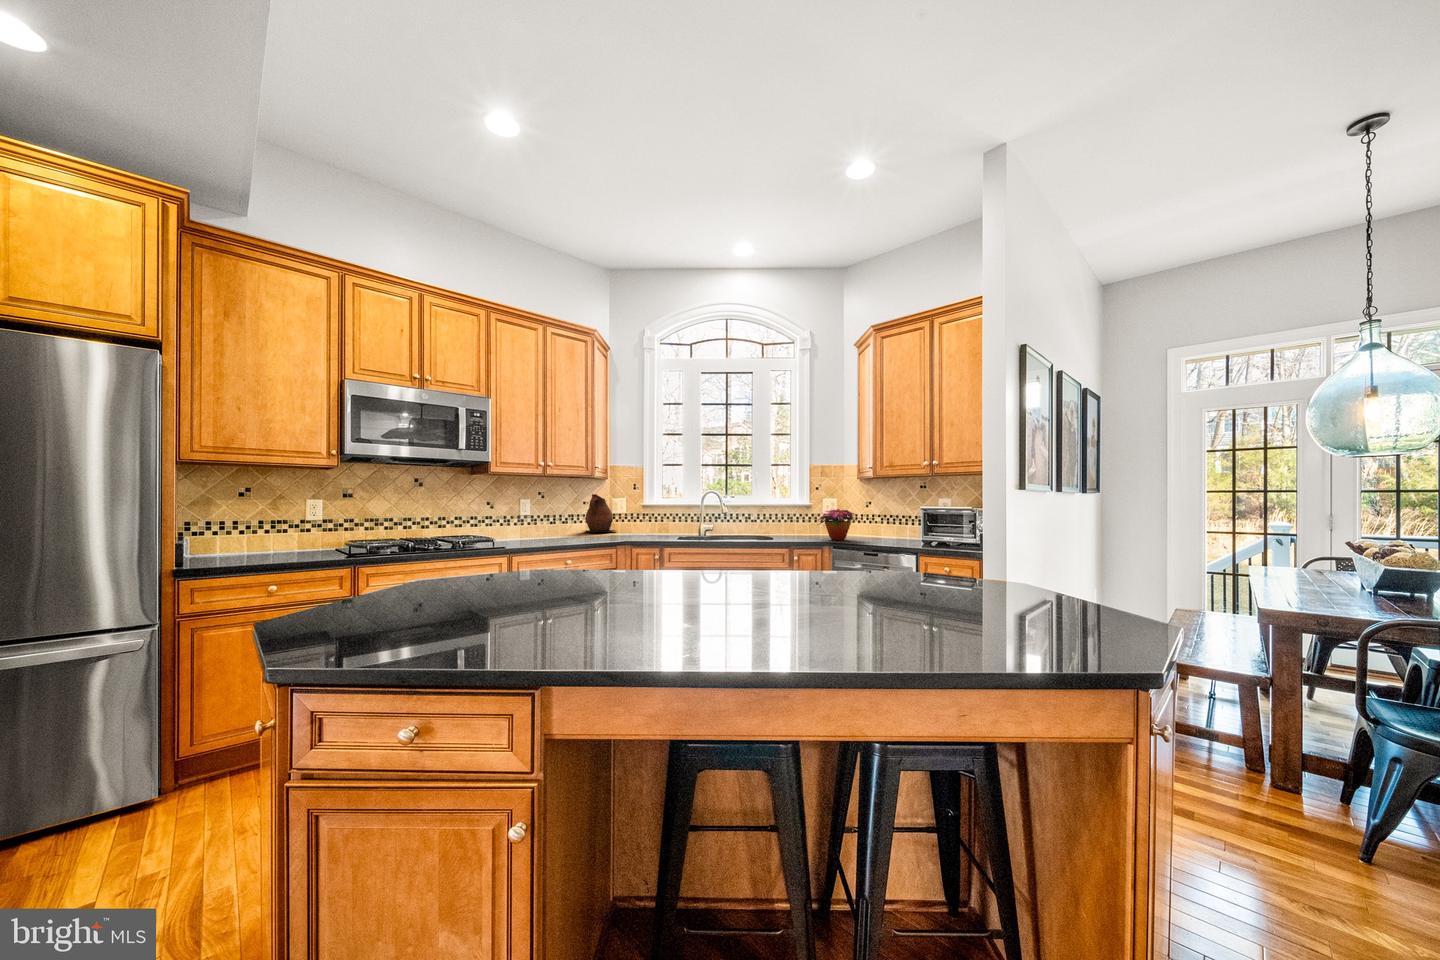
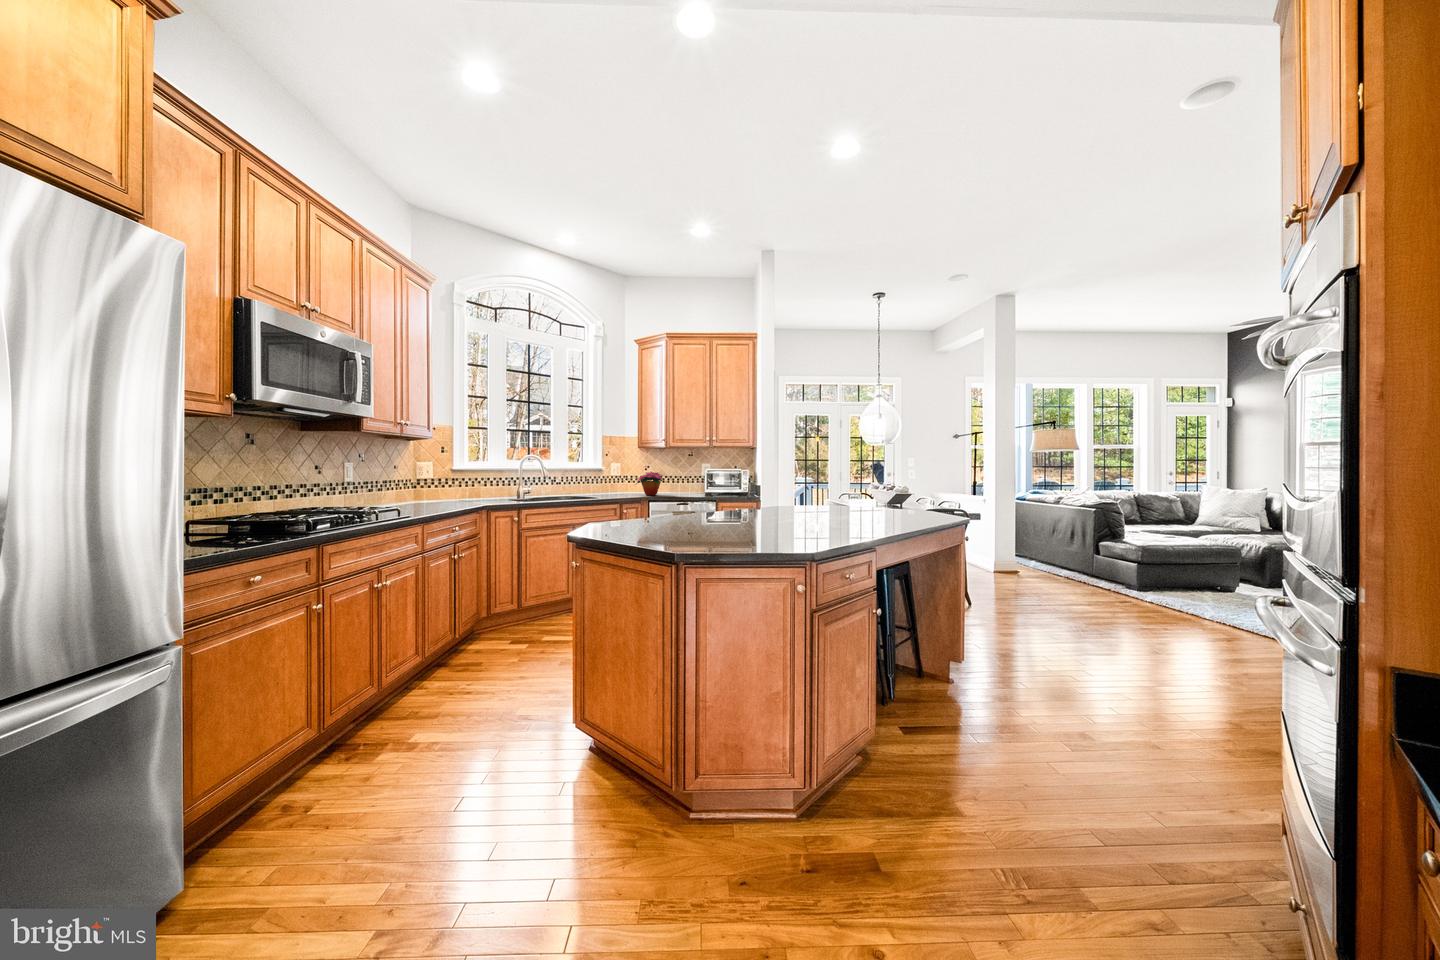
ceramic pitcher: present [586,494,616,532] -> none [392,457,438,500]

